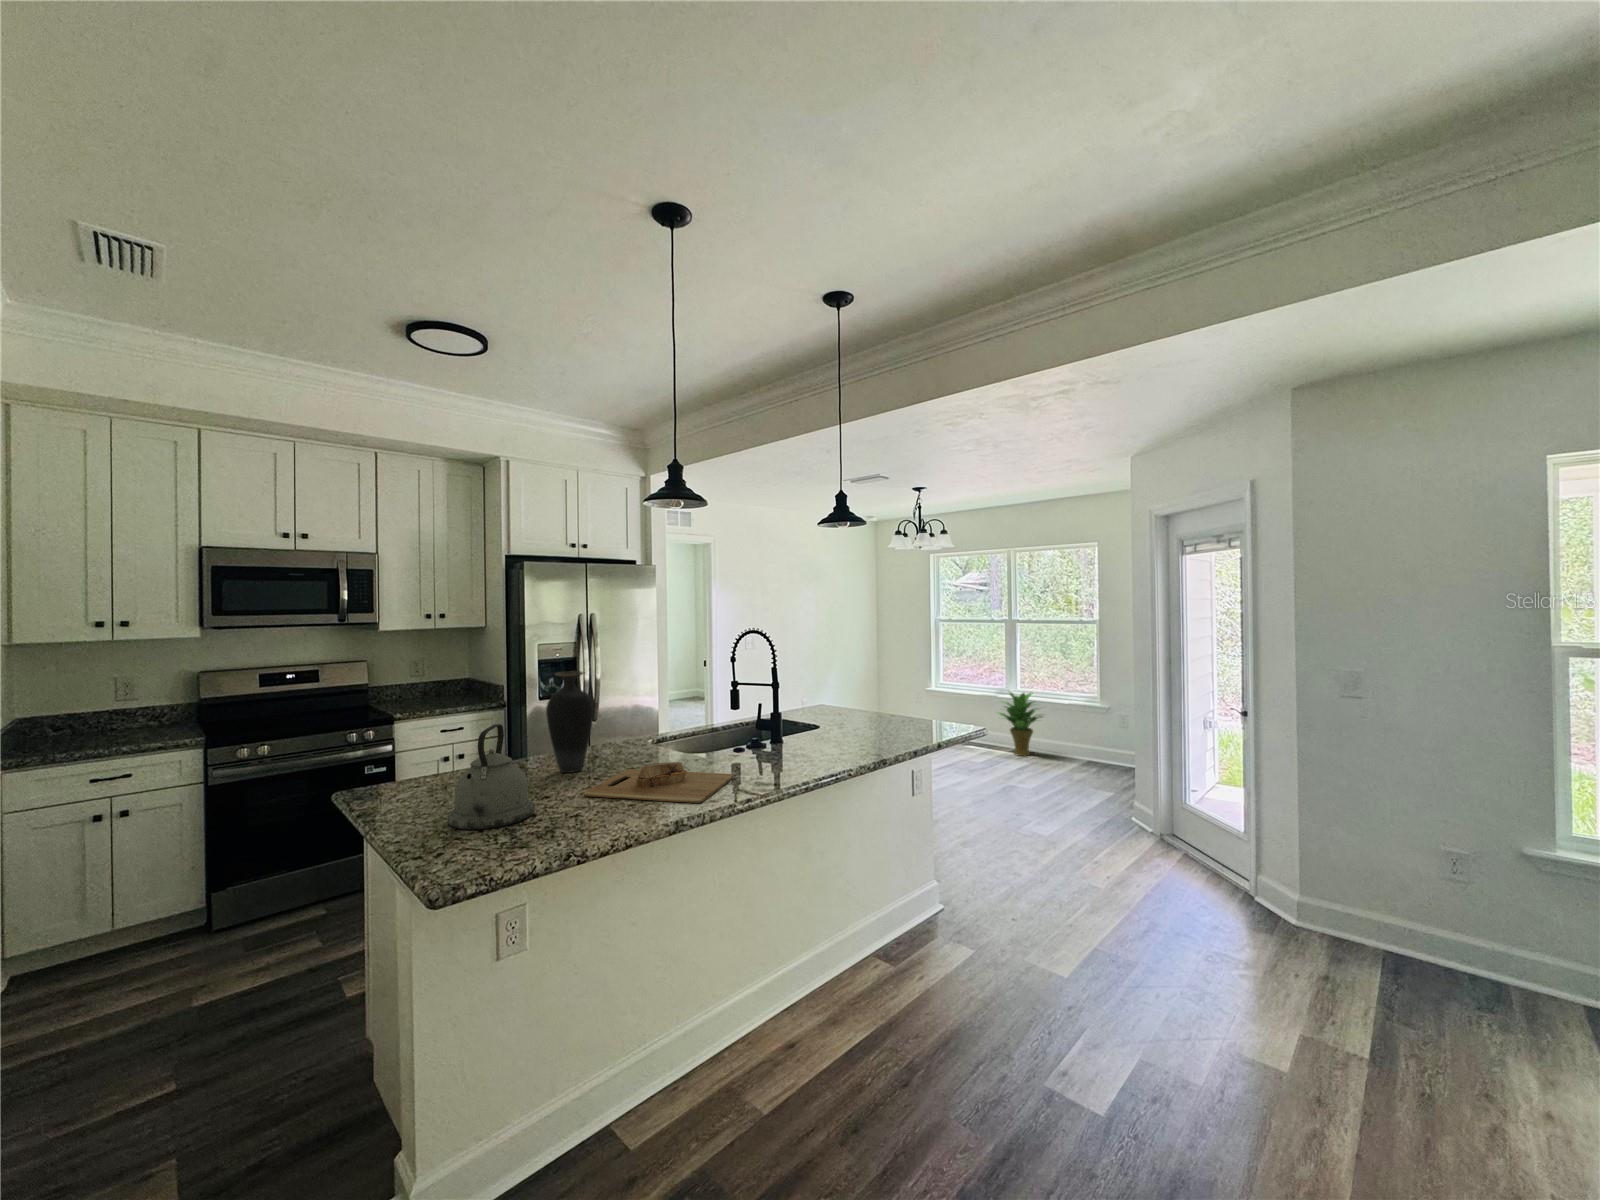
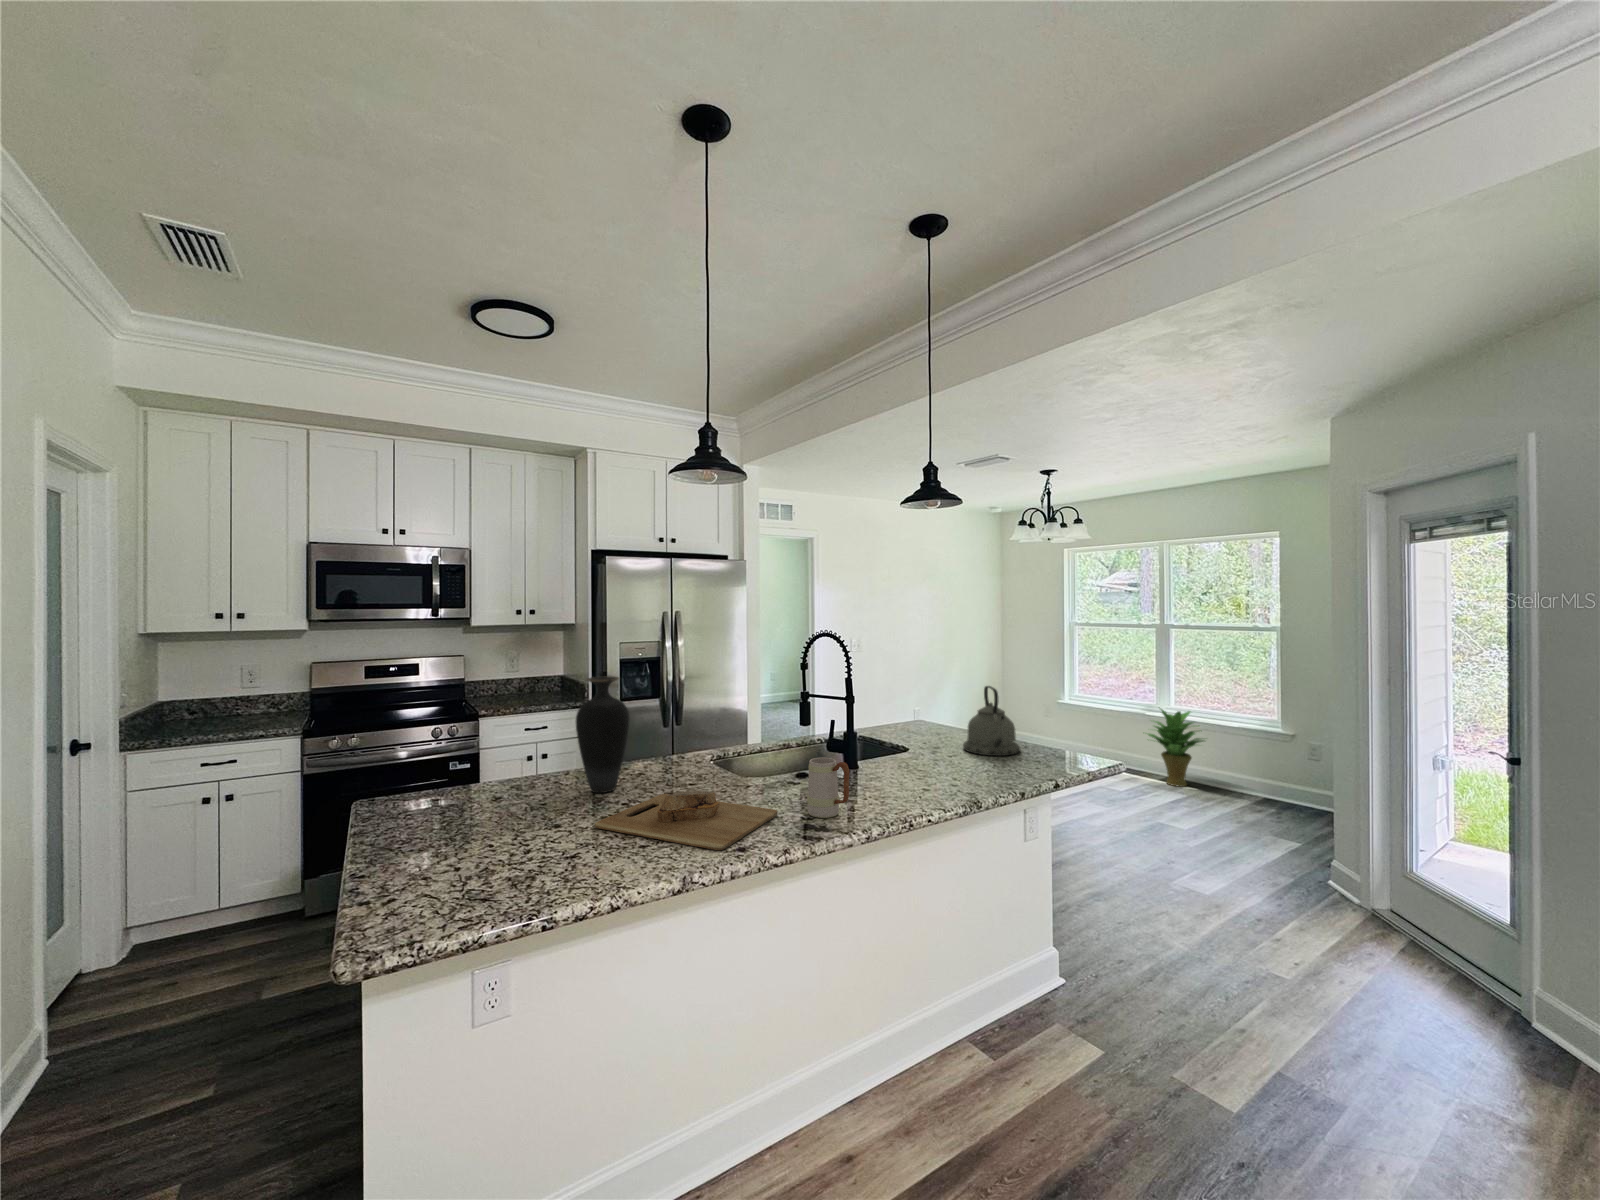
kettle: present [448,724,535,830] -> present [963,686,1020,756]
mug: none [756,730,791,777] -> present [807,758,850,818]

